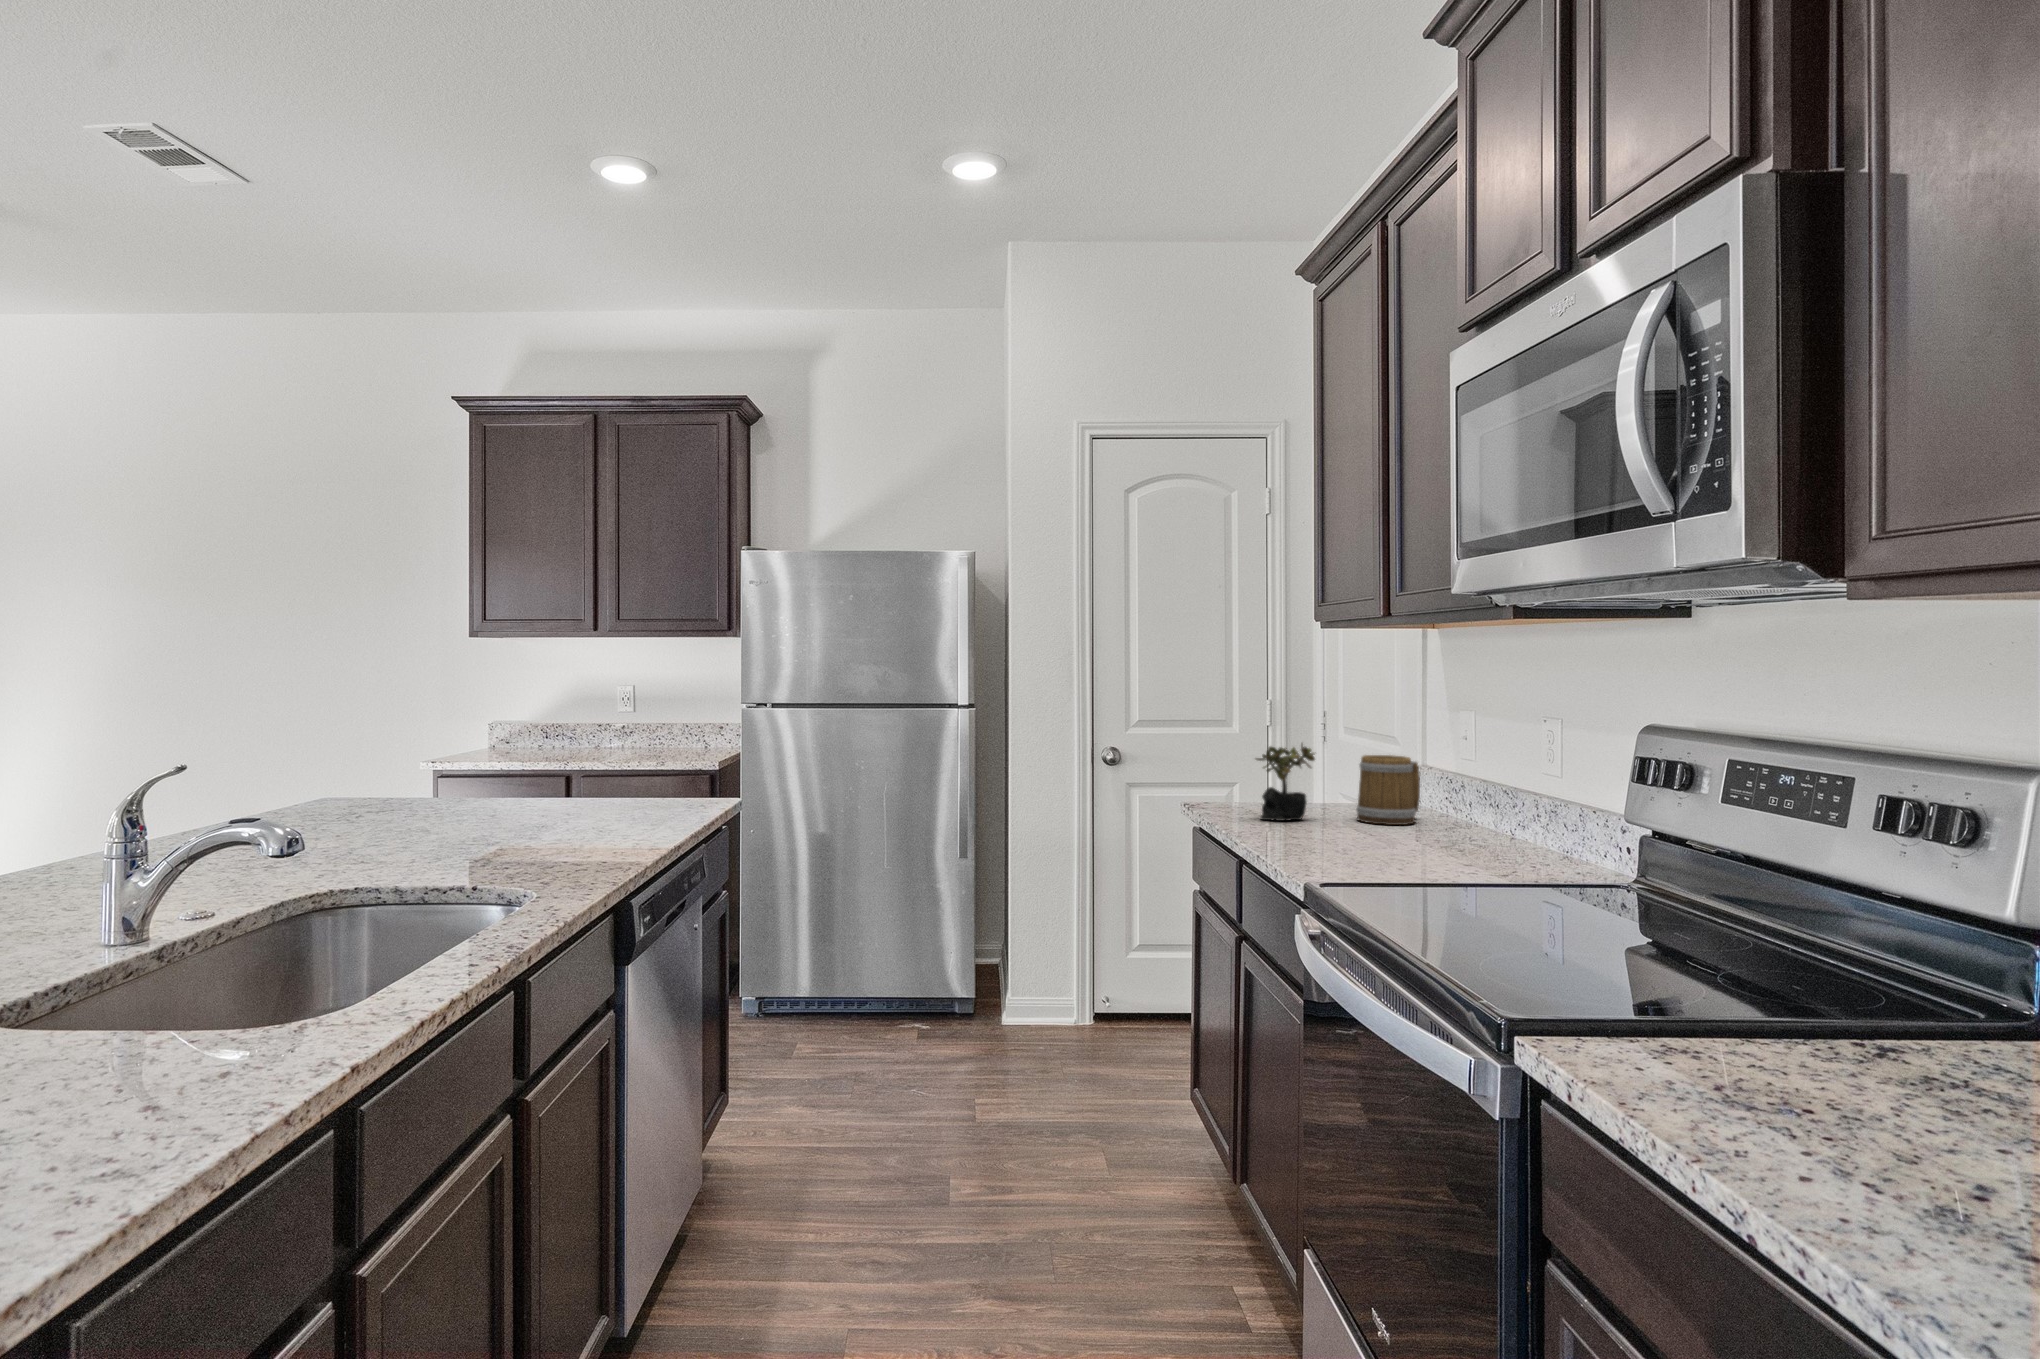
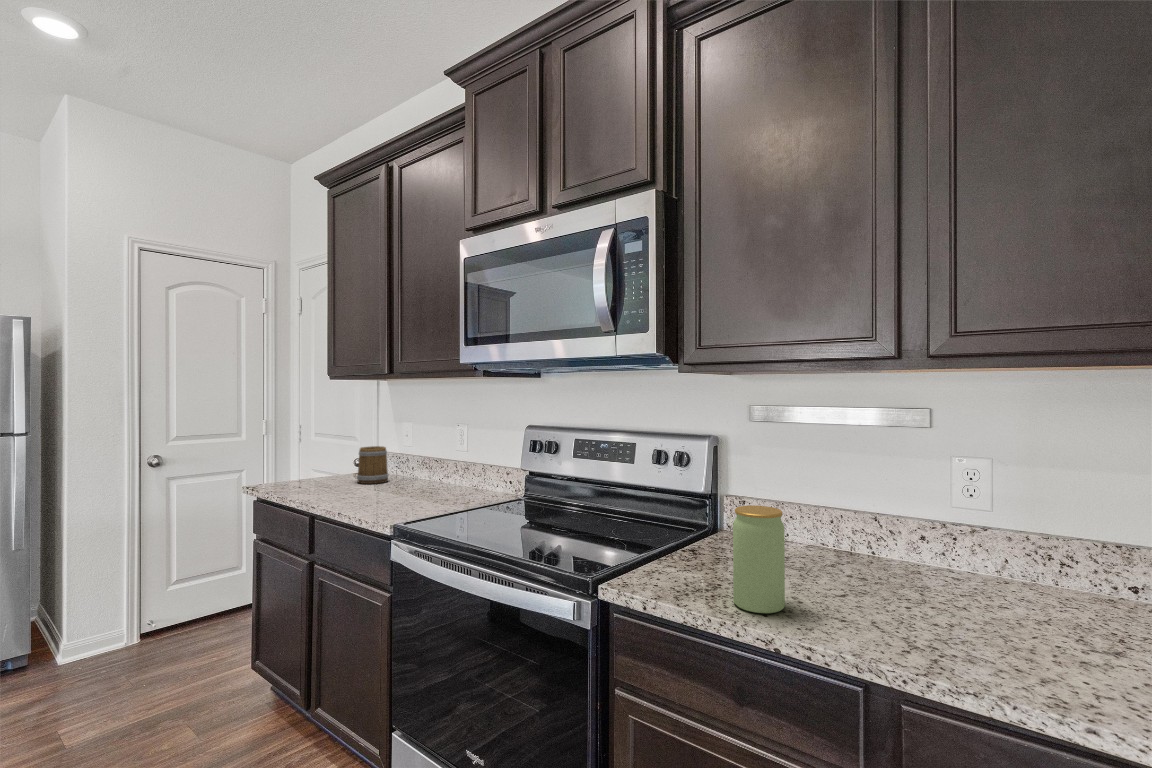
succulent plant: present [1256,744,1315,821] -> none [304,444,339,491]
jar: none [1755,914,1904,1184] -> present [733,505,785,613]

